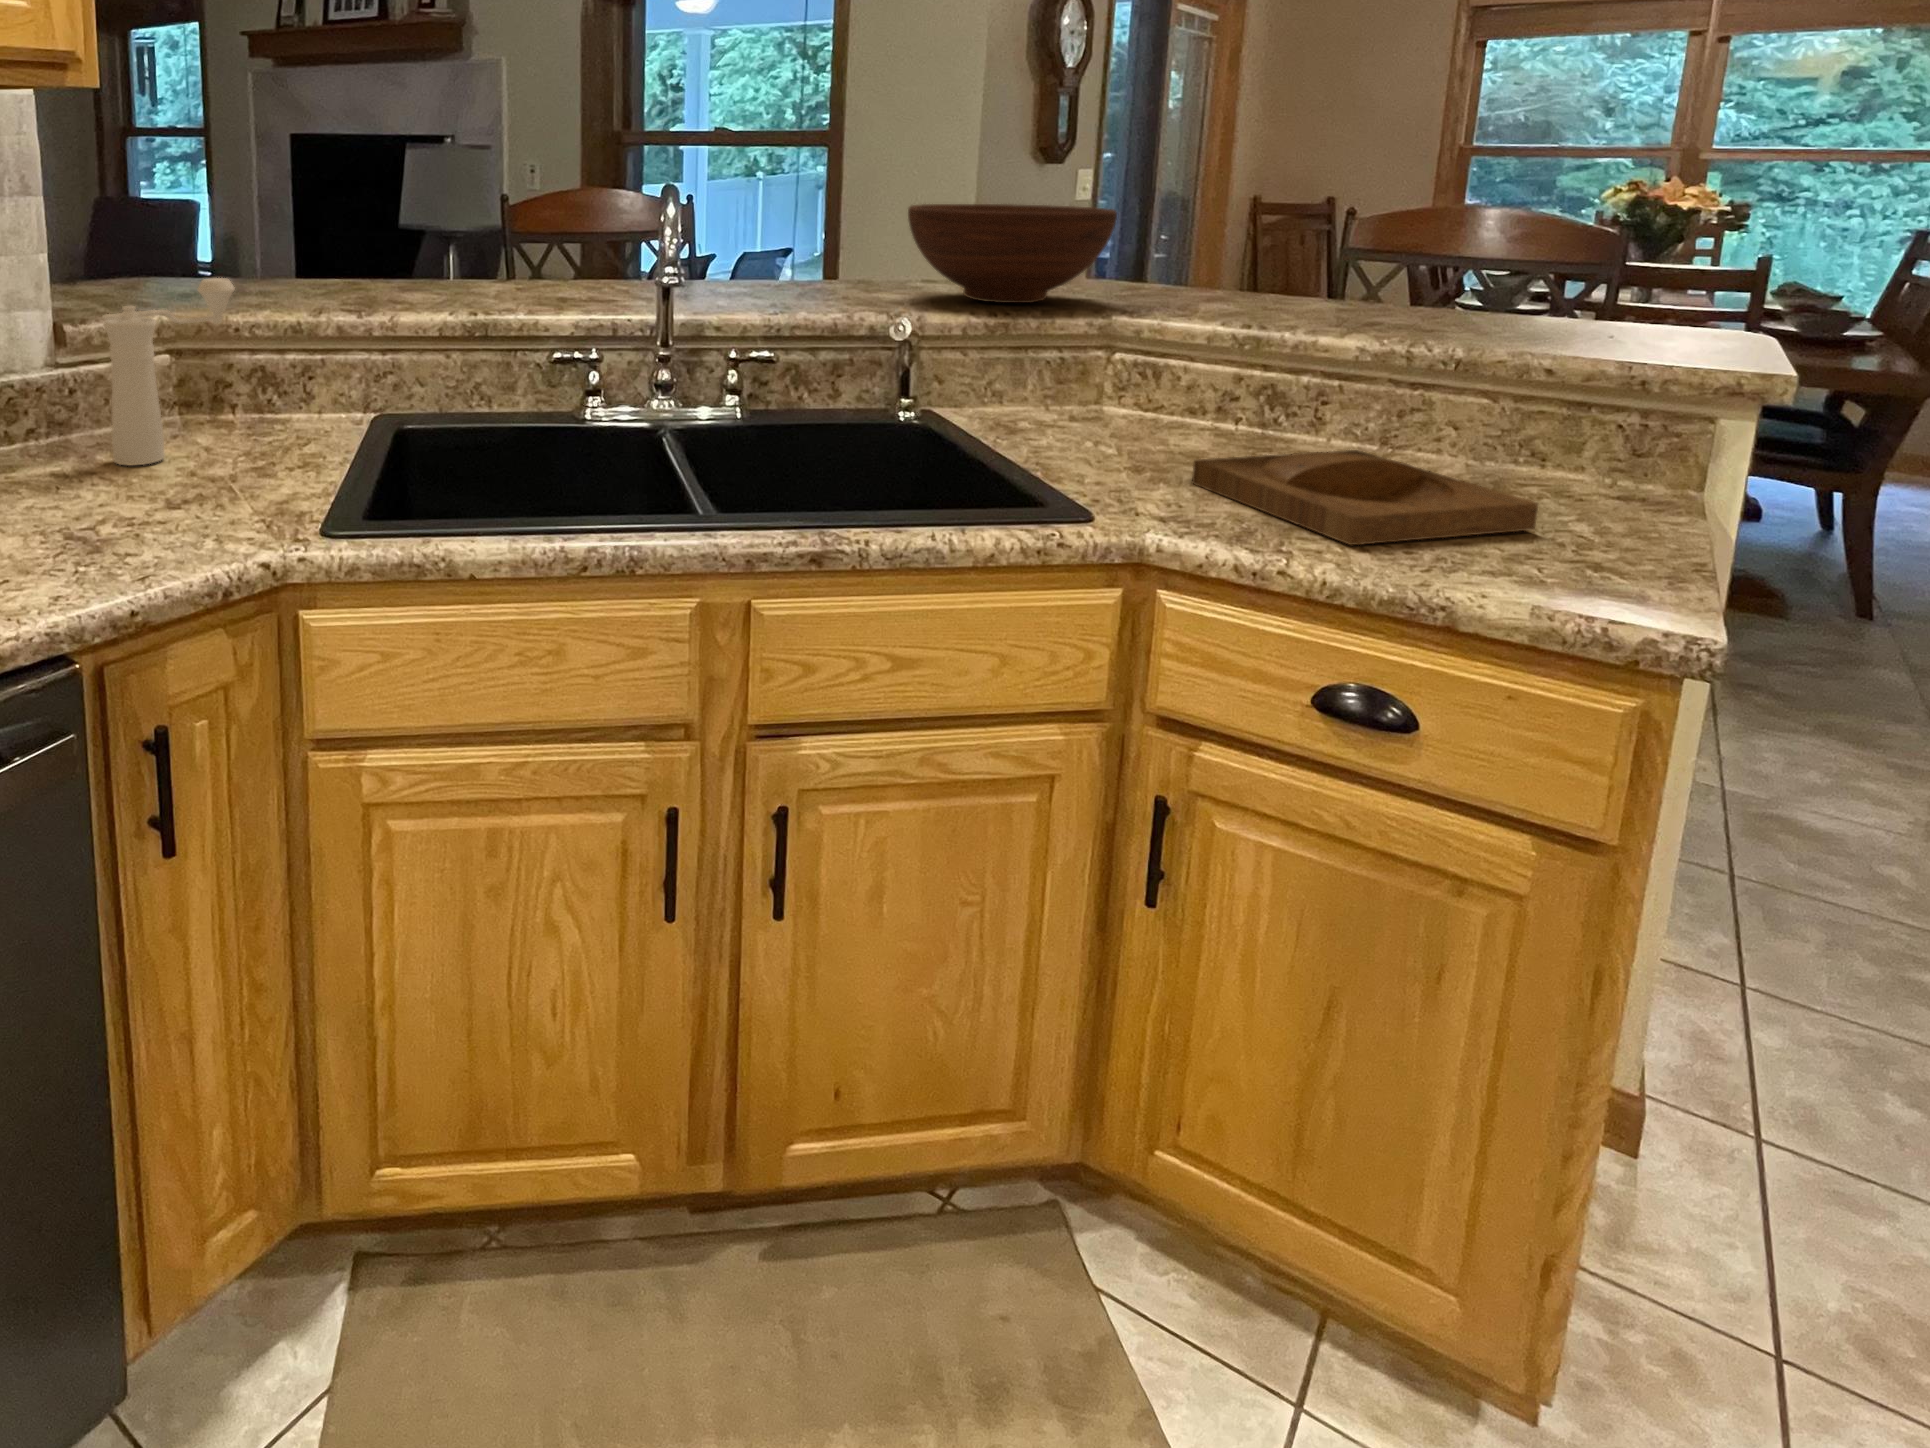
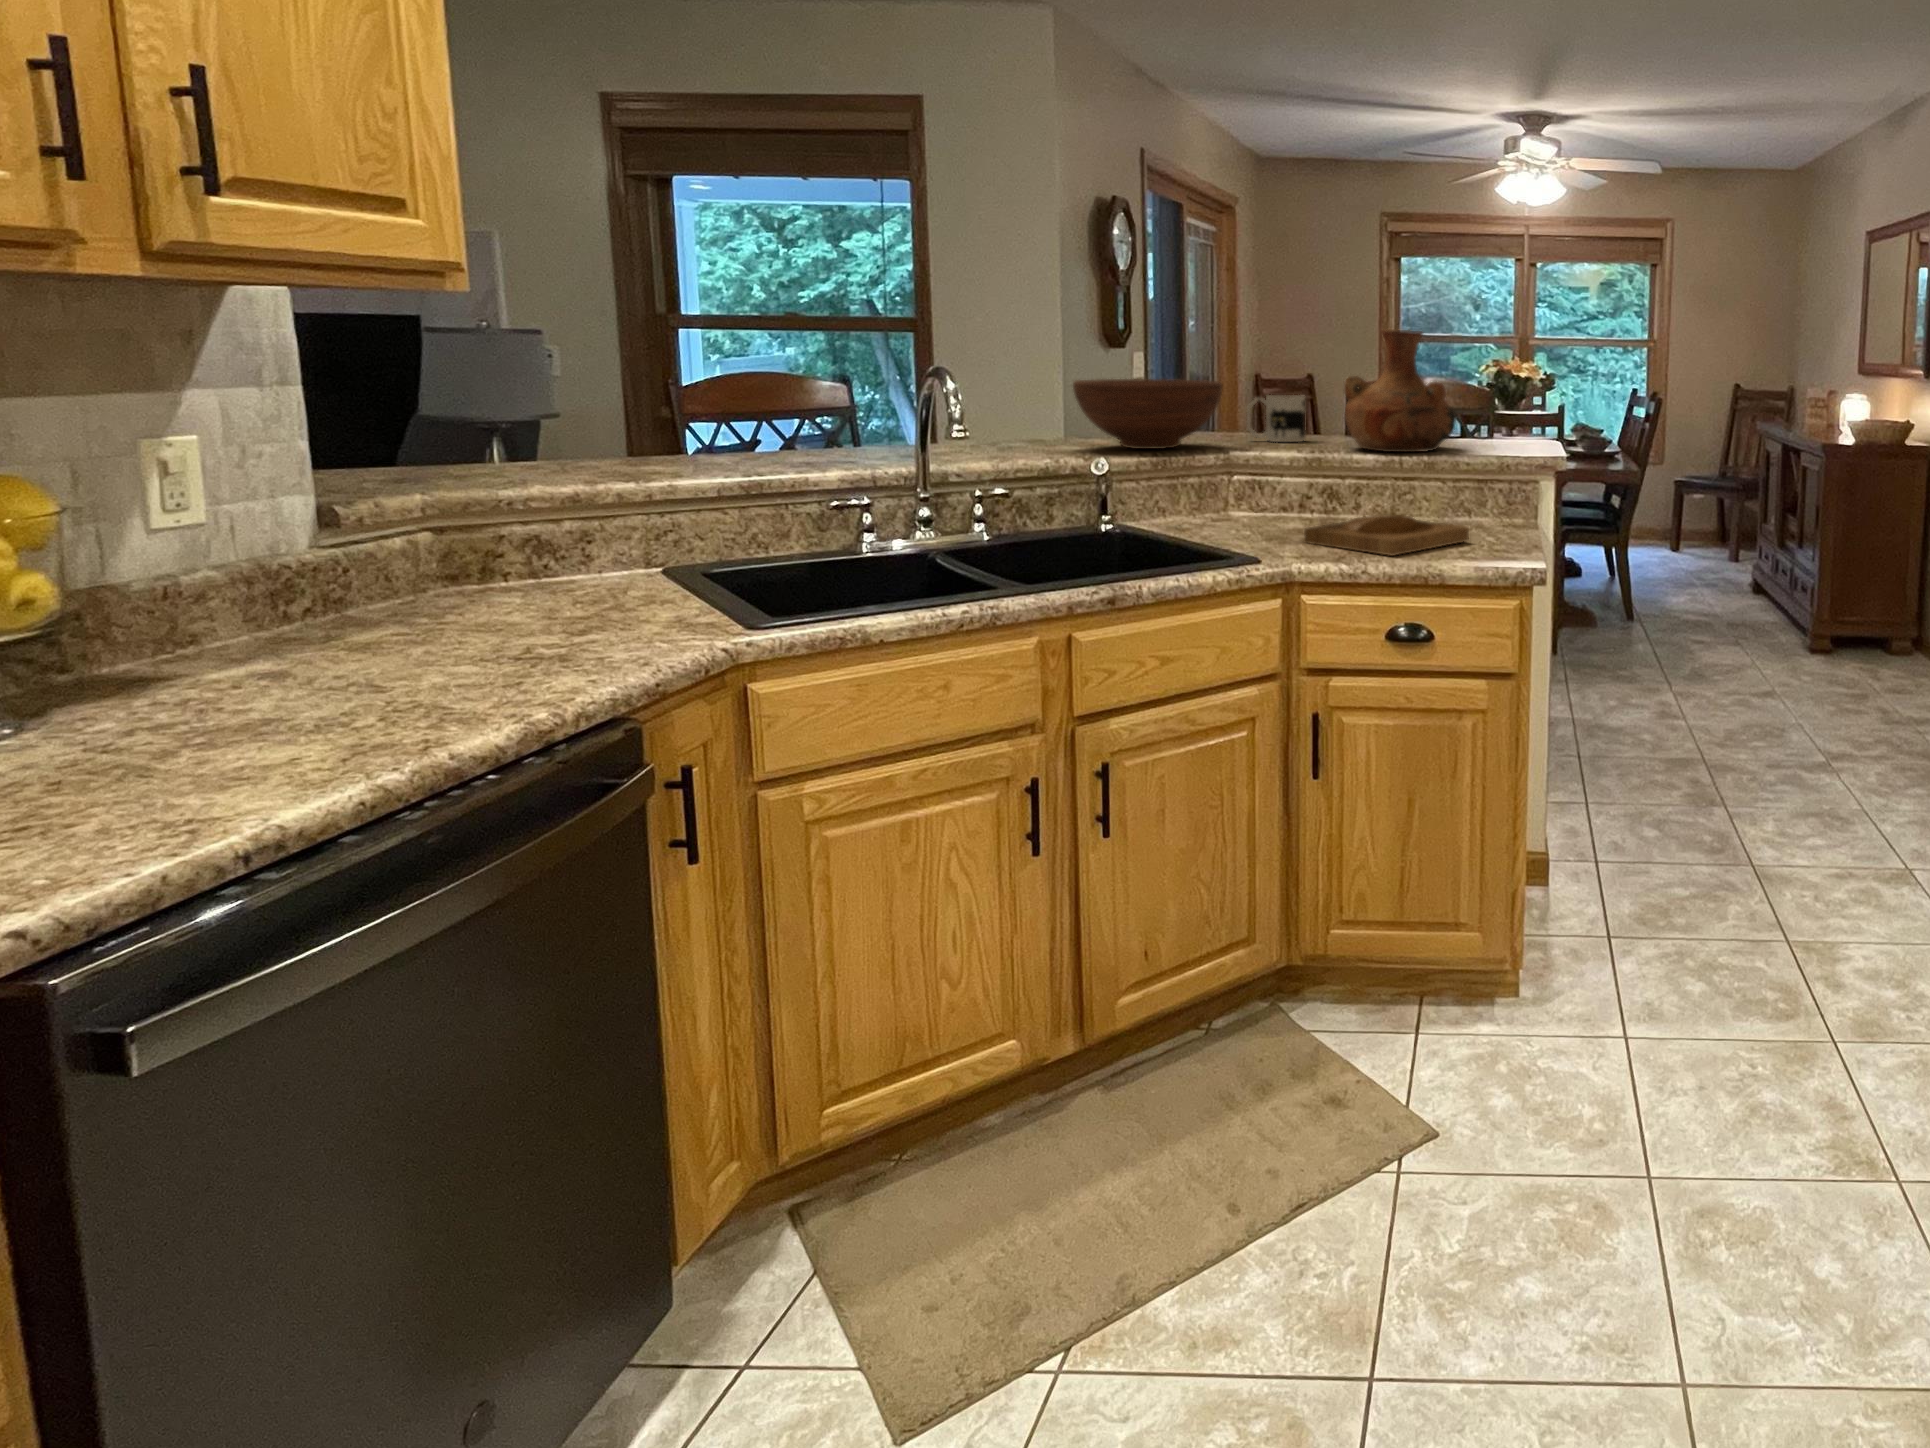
vase: none [1312,124,1537,339] -> present [1344,329,1456,452]
mug: none [1158,231,1257,304] -> present [1247,395,1306,442]
pepper mill: present [102,278,234,466] -> none [423,454,543,623]

